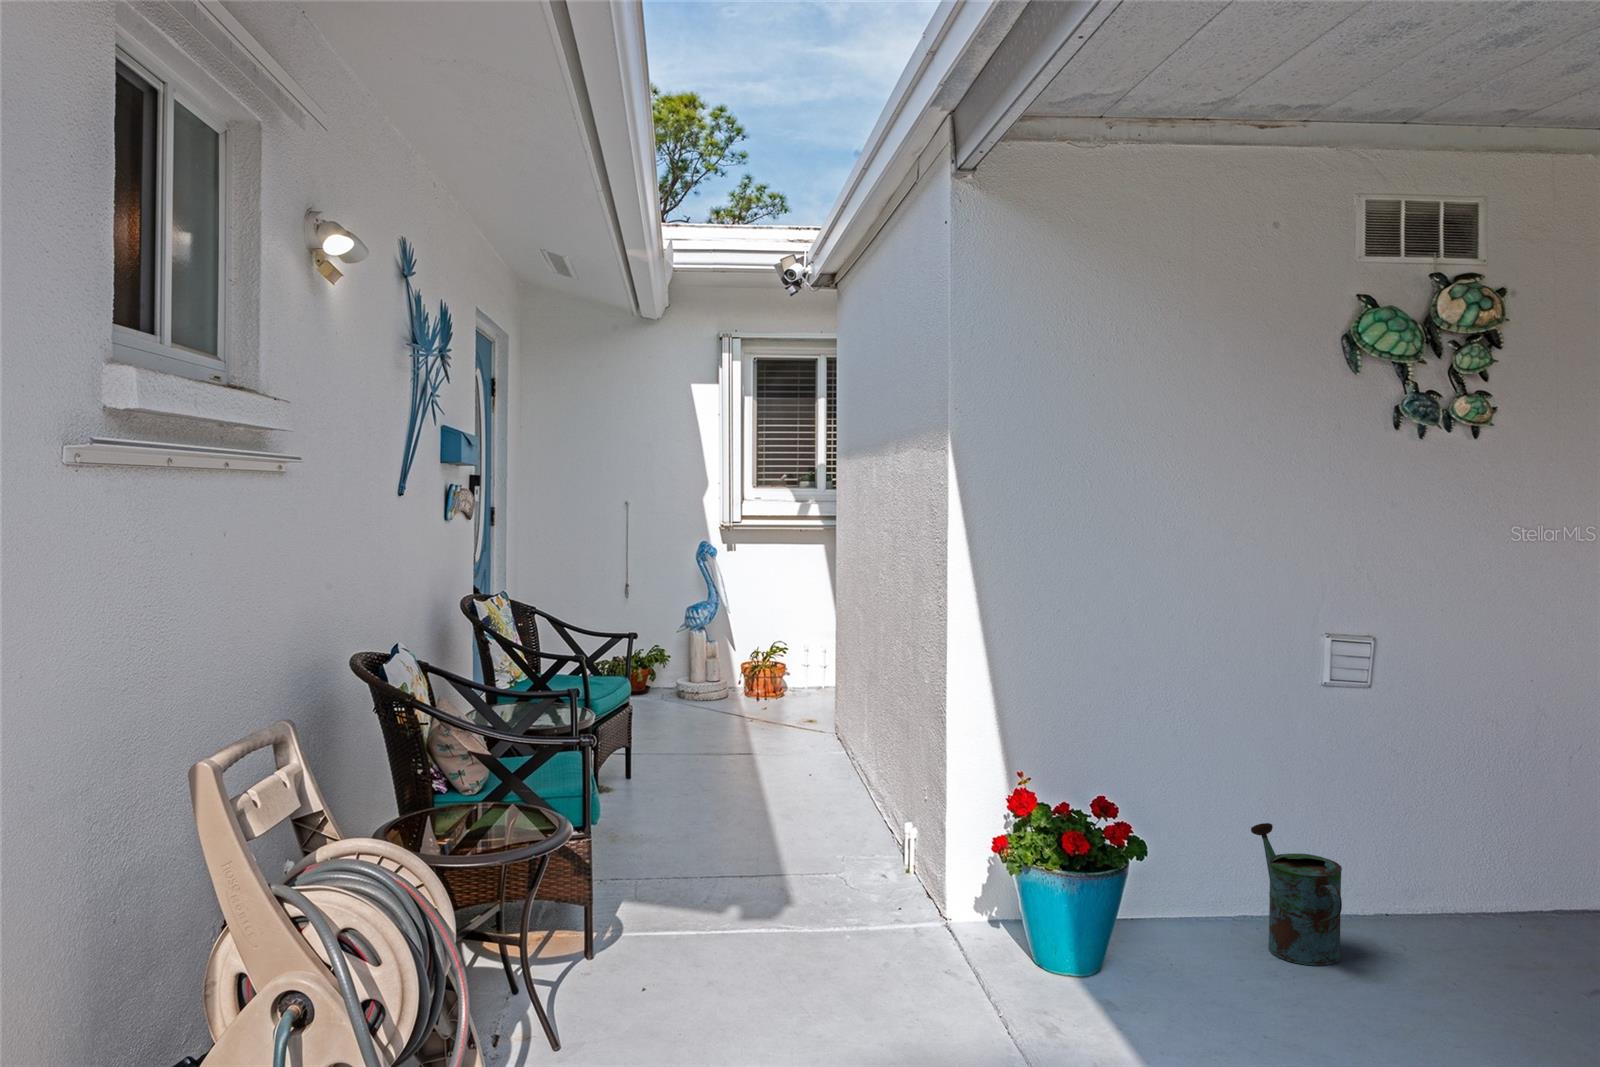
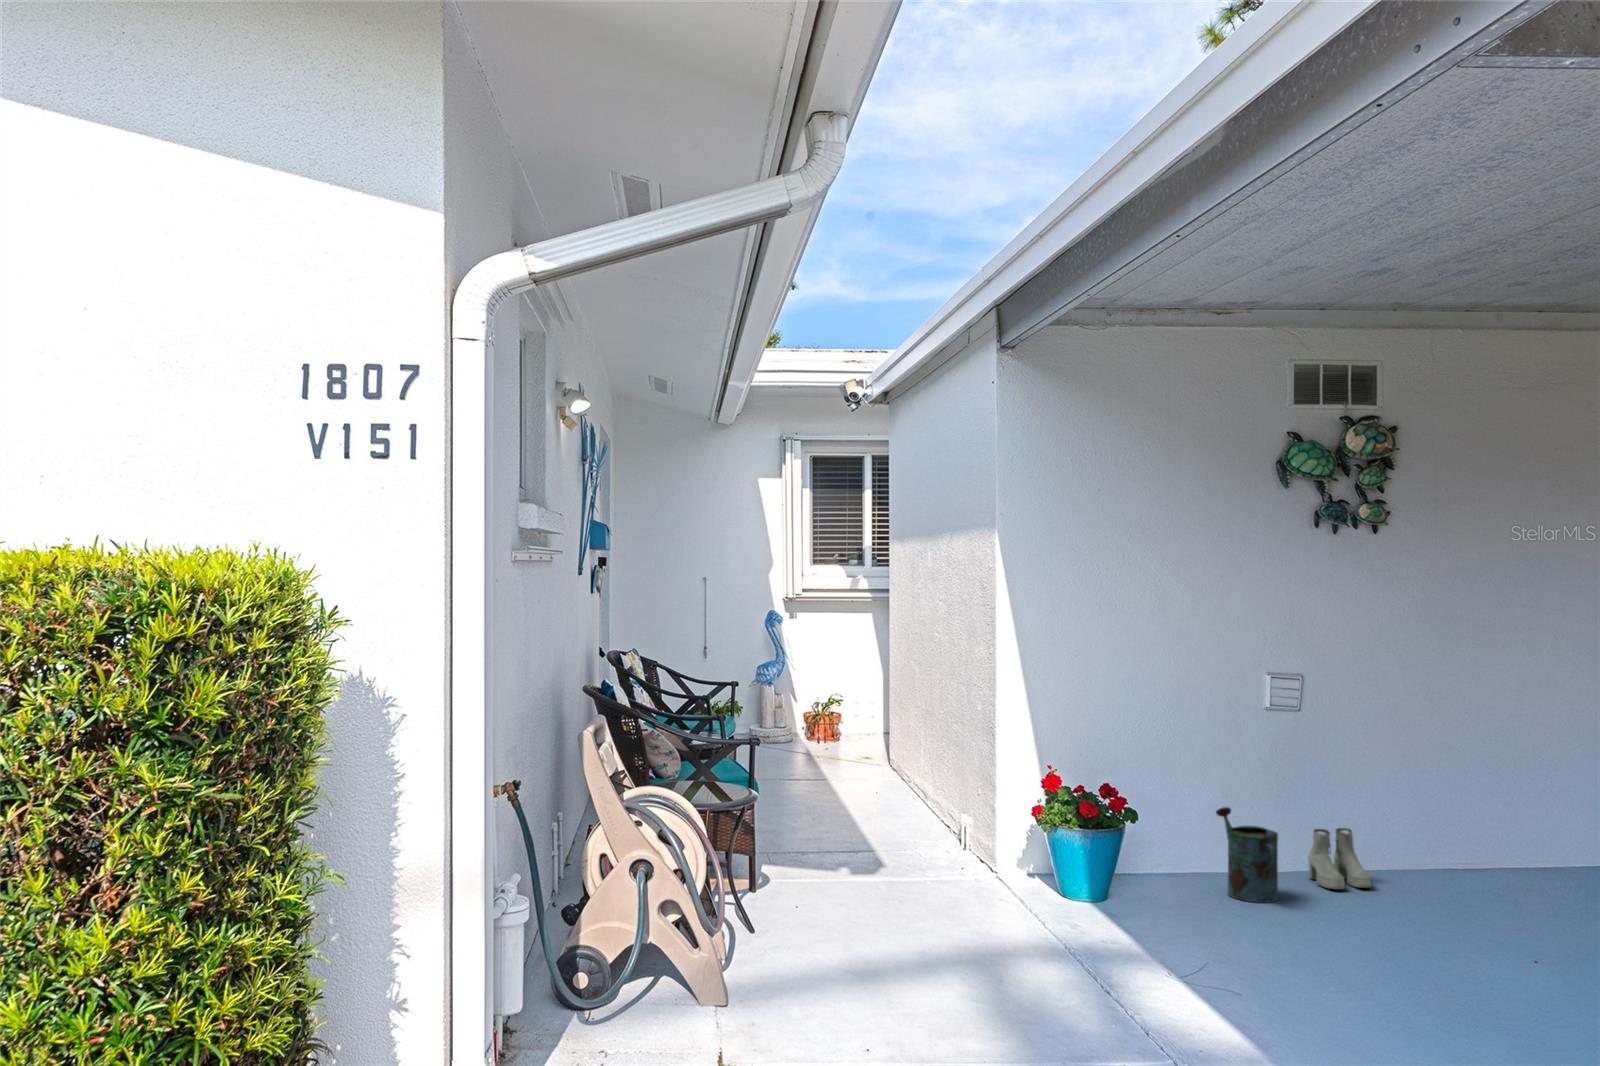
boots: none [1378,847,1469,939] -> present [1308,828,1371,890]

